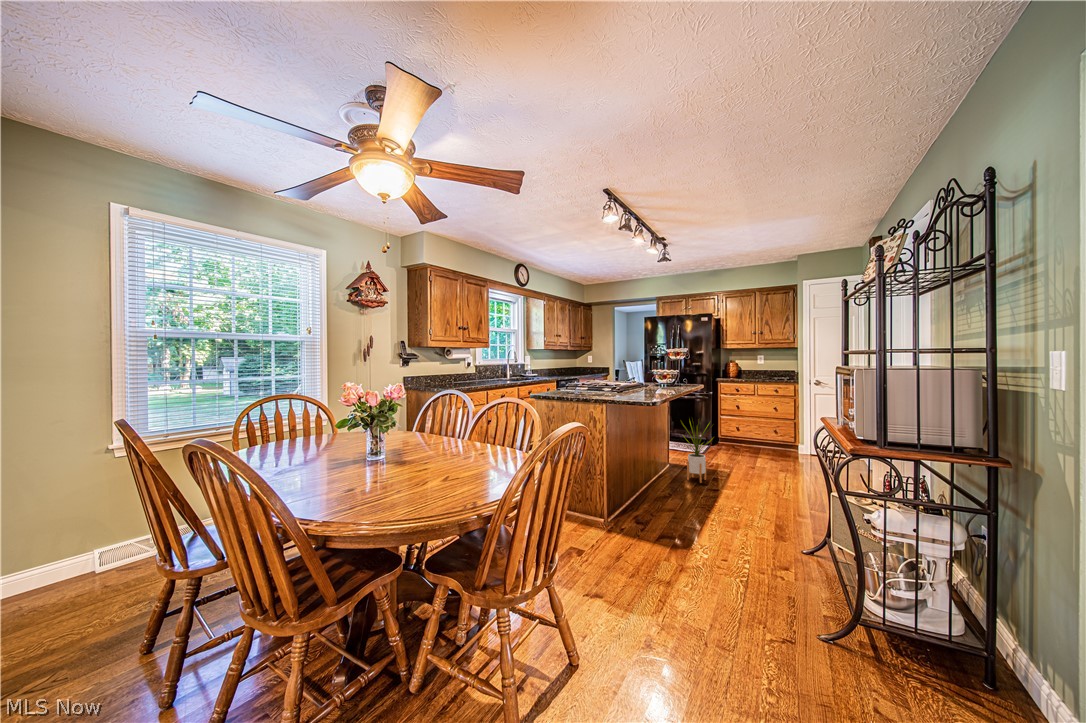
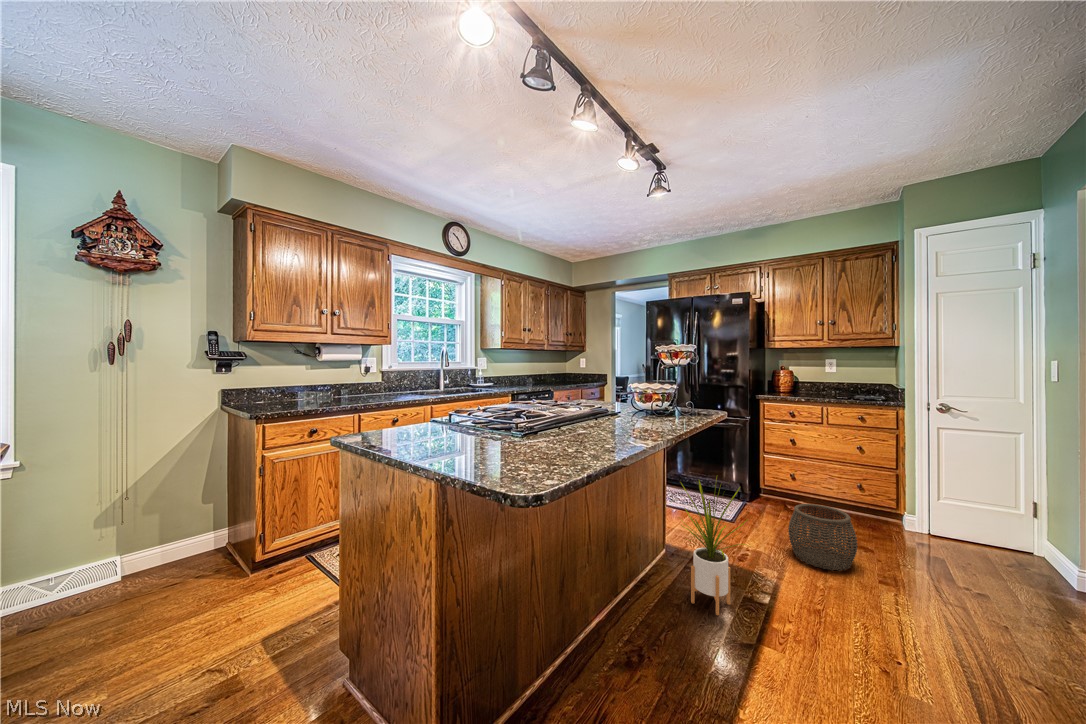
woven basket: none [734,437,769,468] -> present [788,504,858,571]

